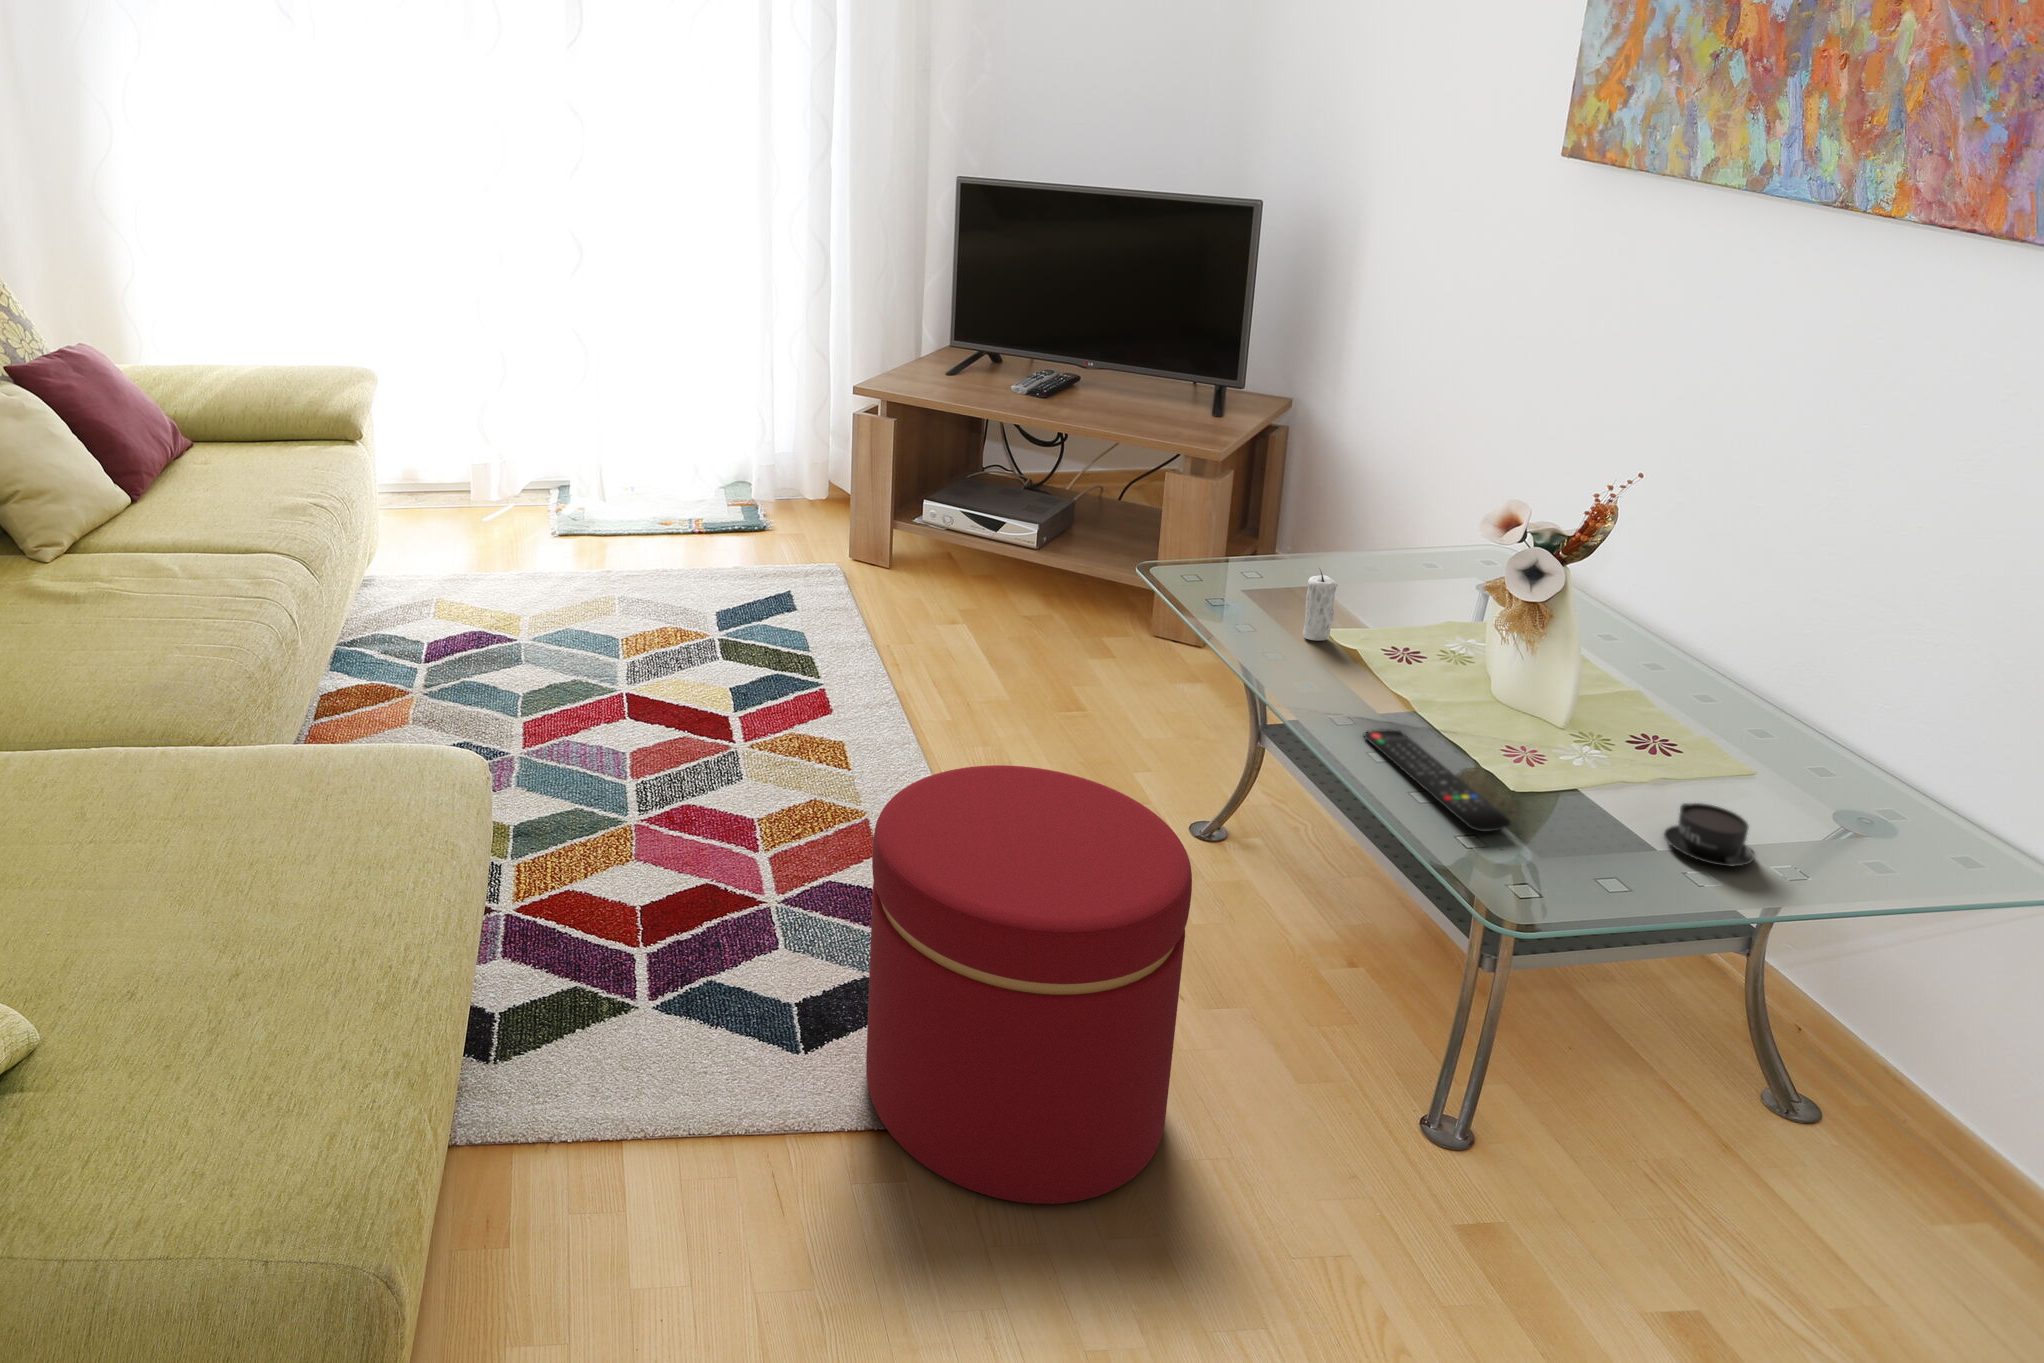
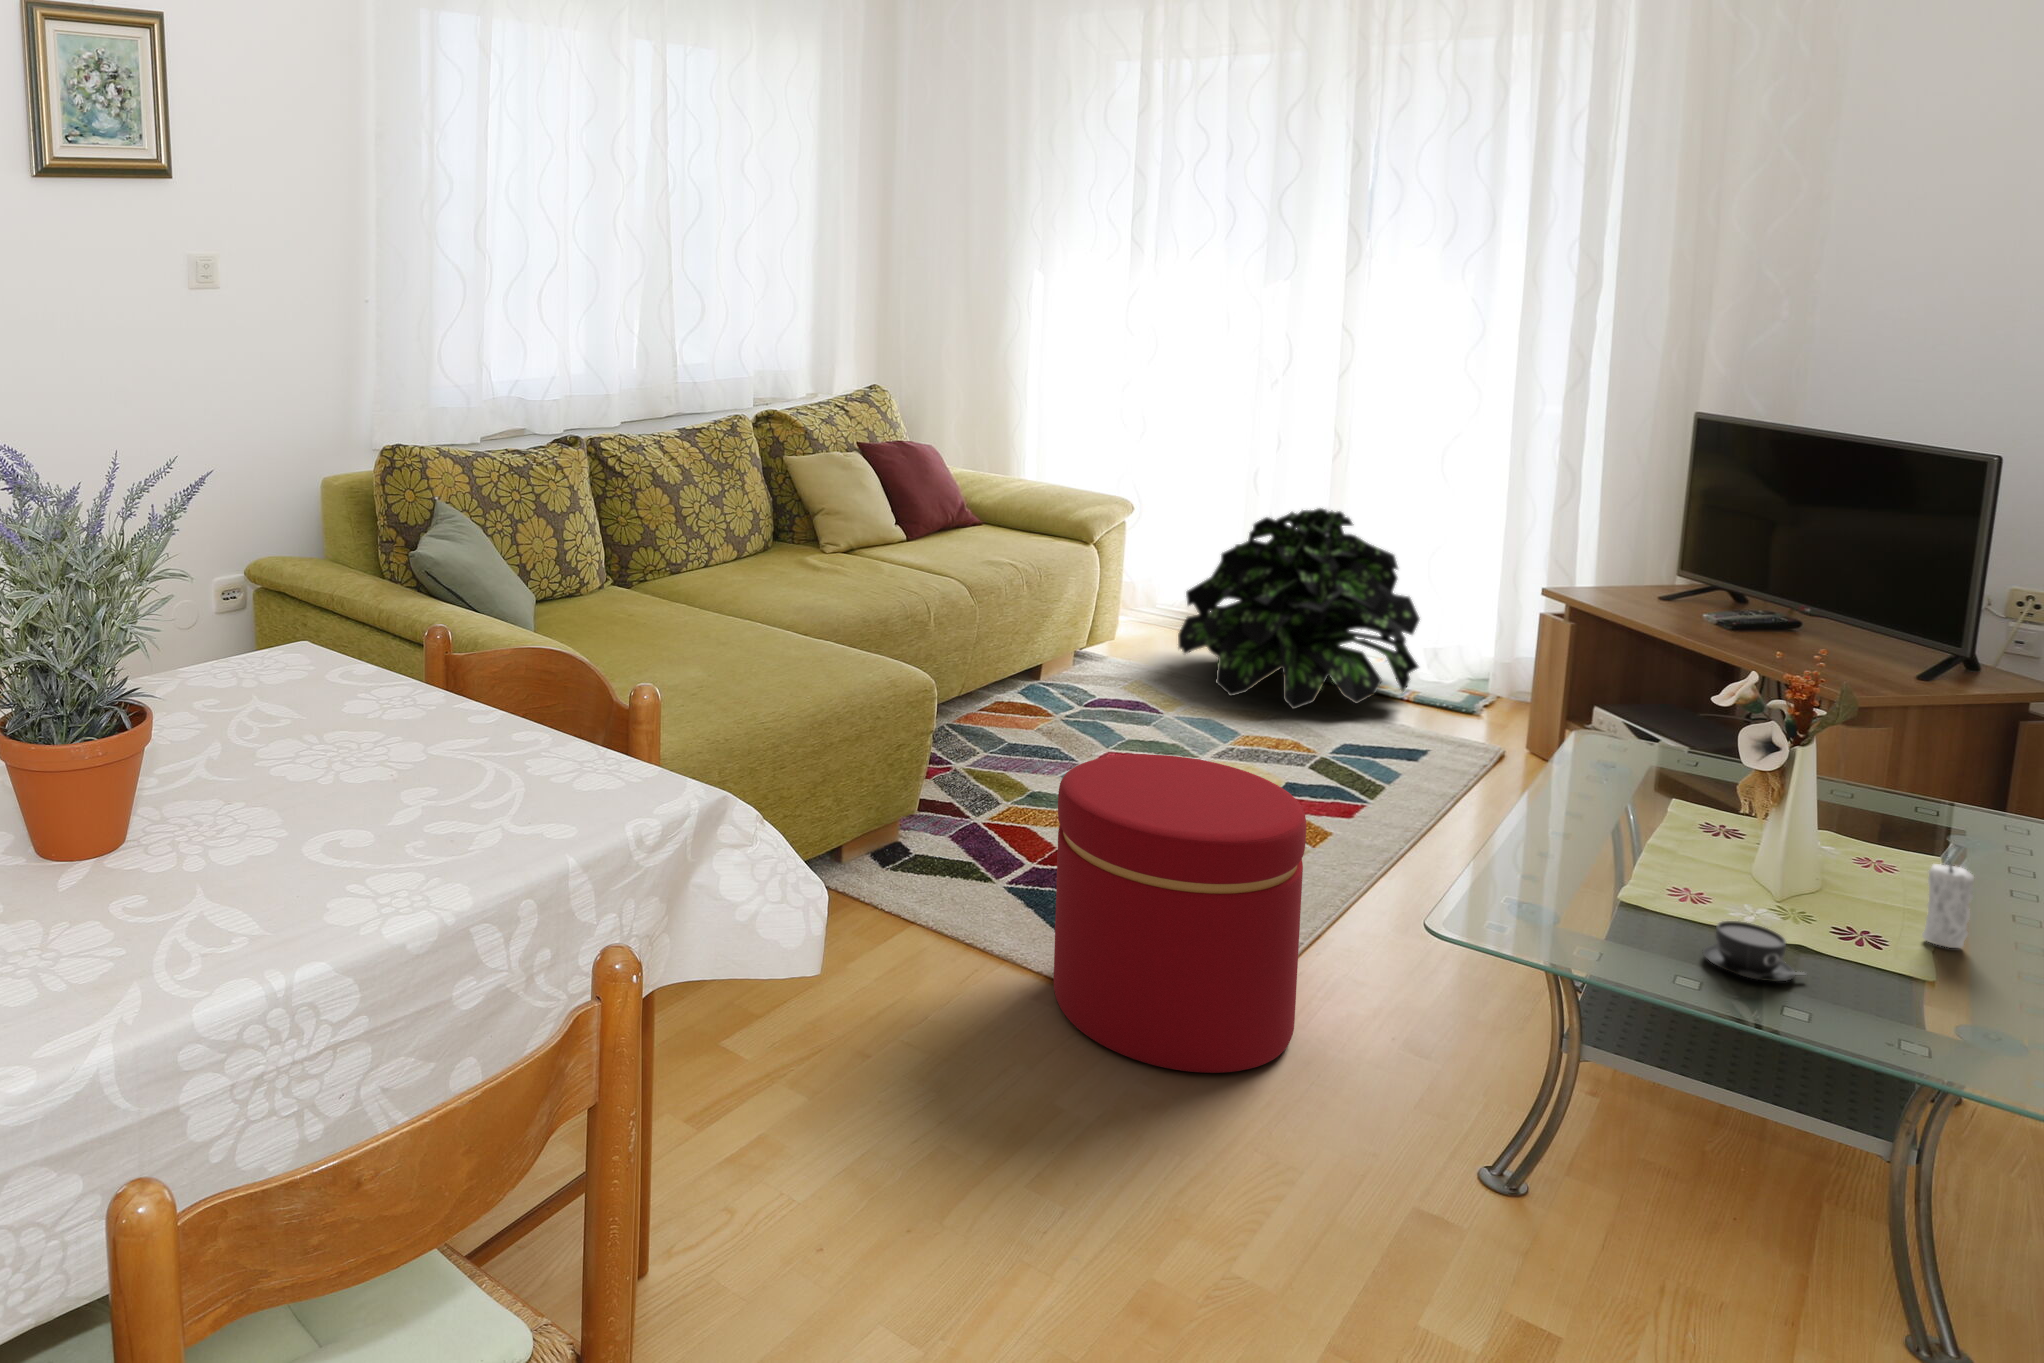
potted plant: none [452,352,718,595] -> present [1178,508,1420,709]
candle: present [1303,570,1338,640] -> present [1922,864,1974,948]
remote control: present [1364,729,1510,831] -> none [1513,824,1590,891]

